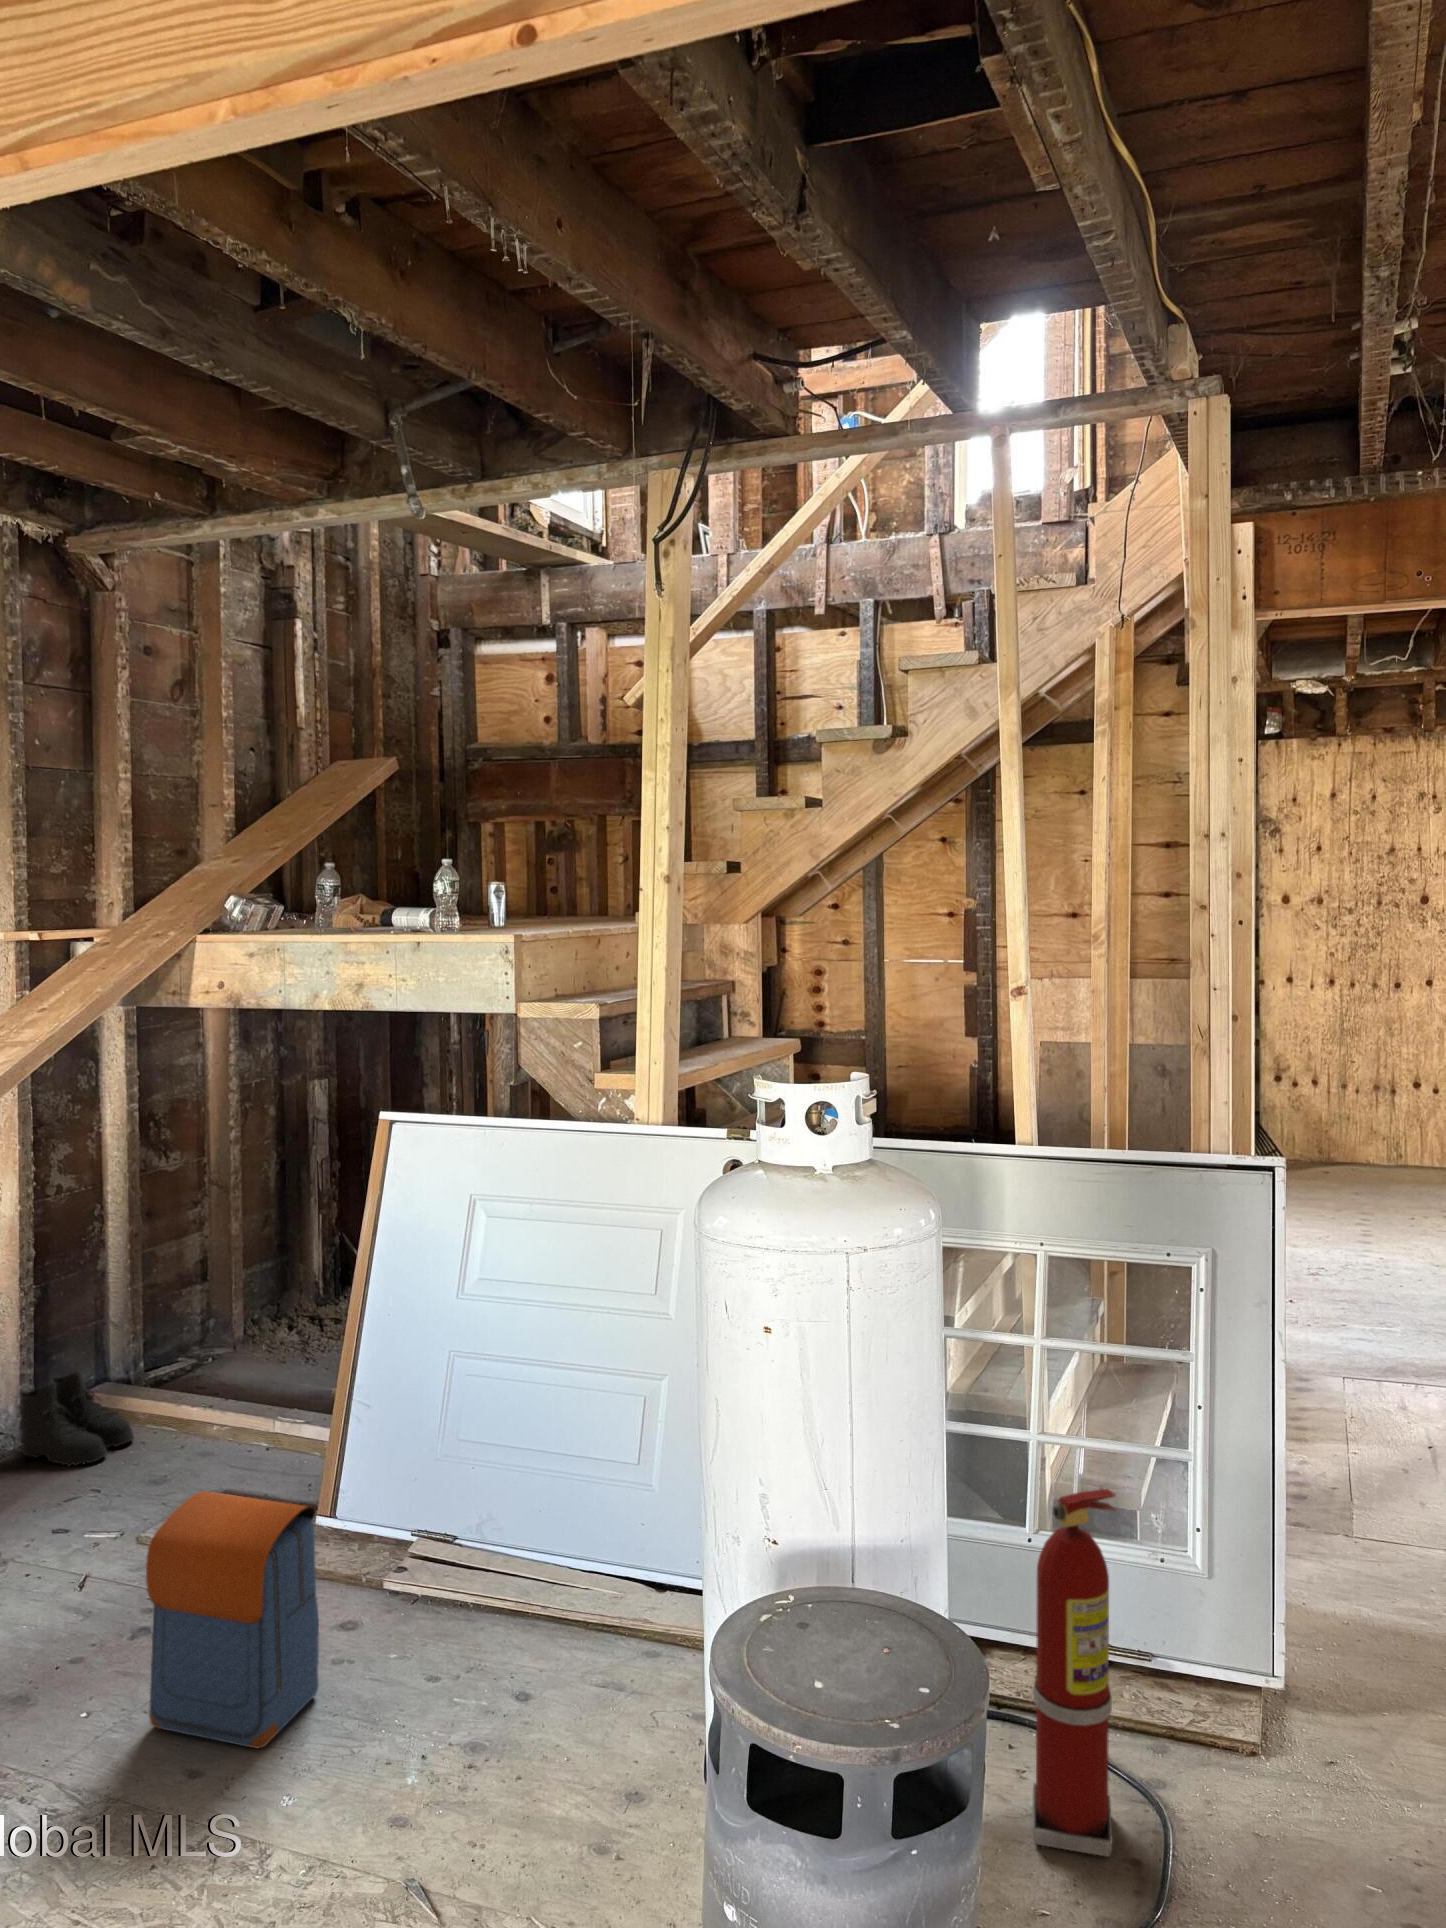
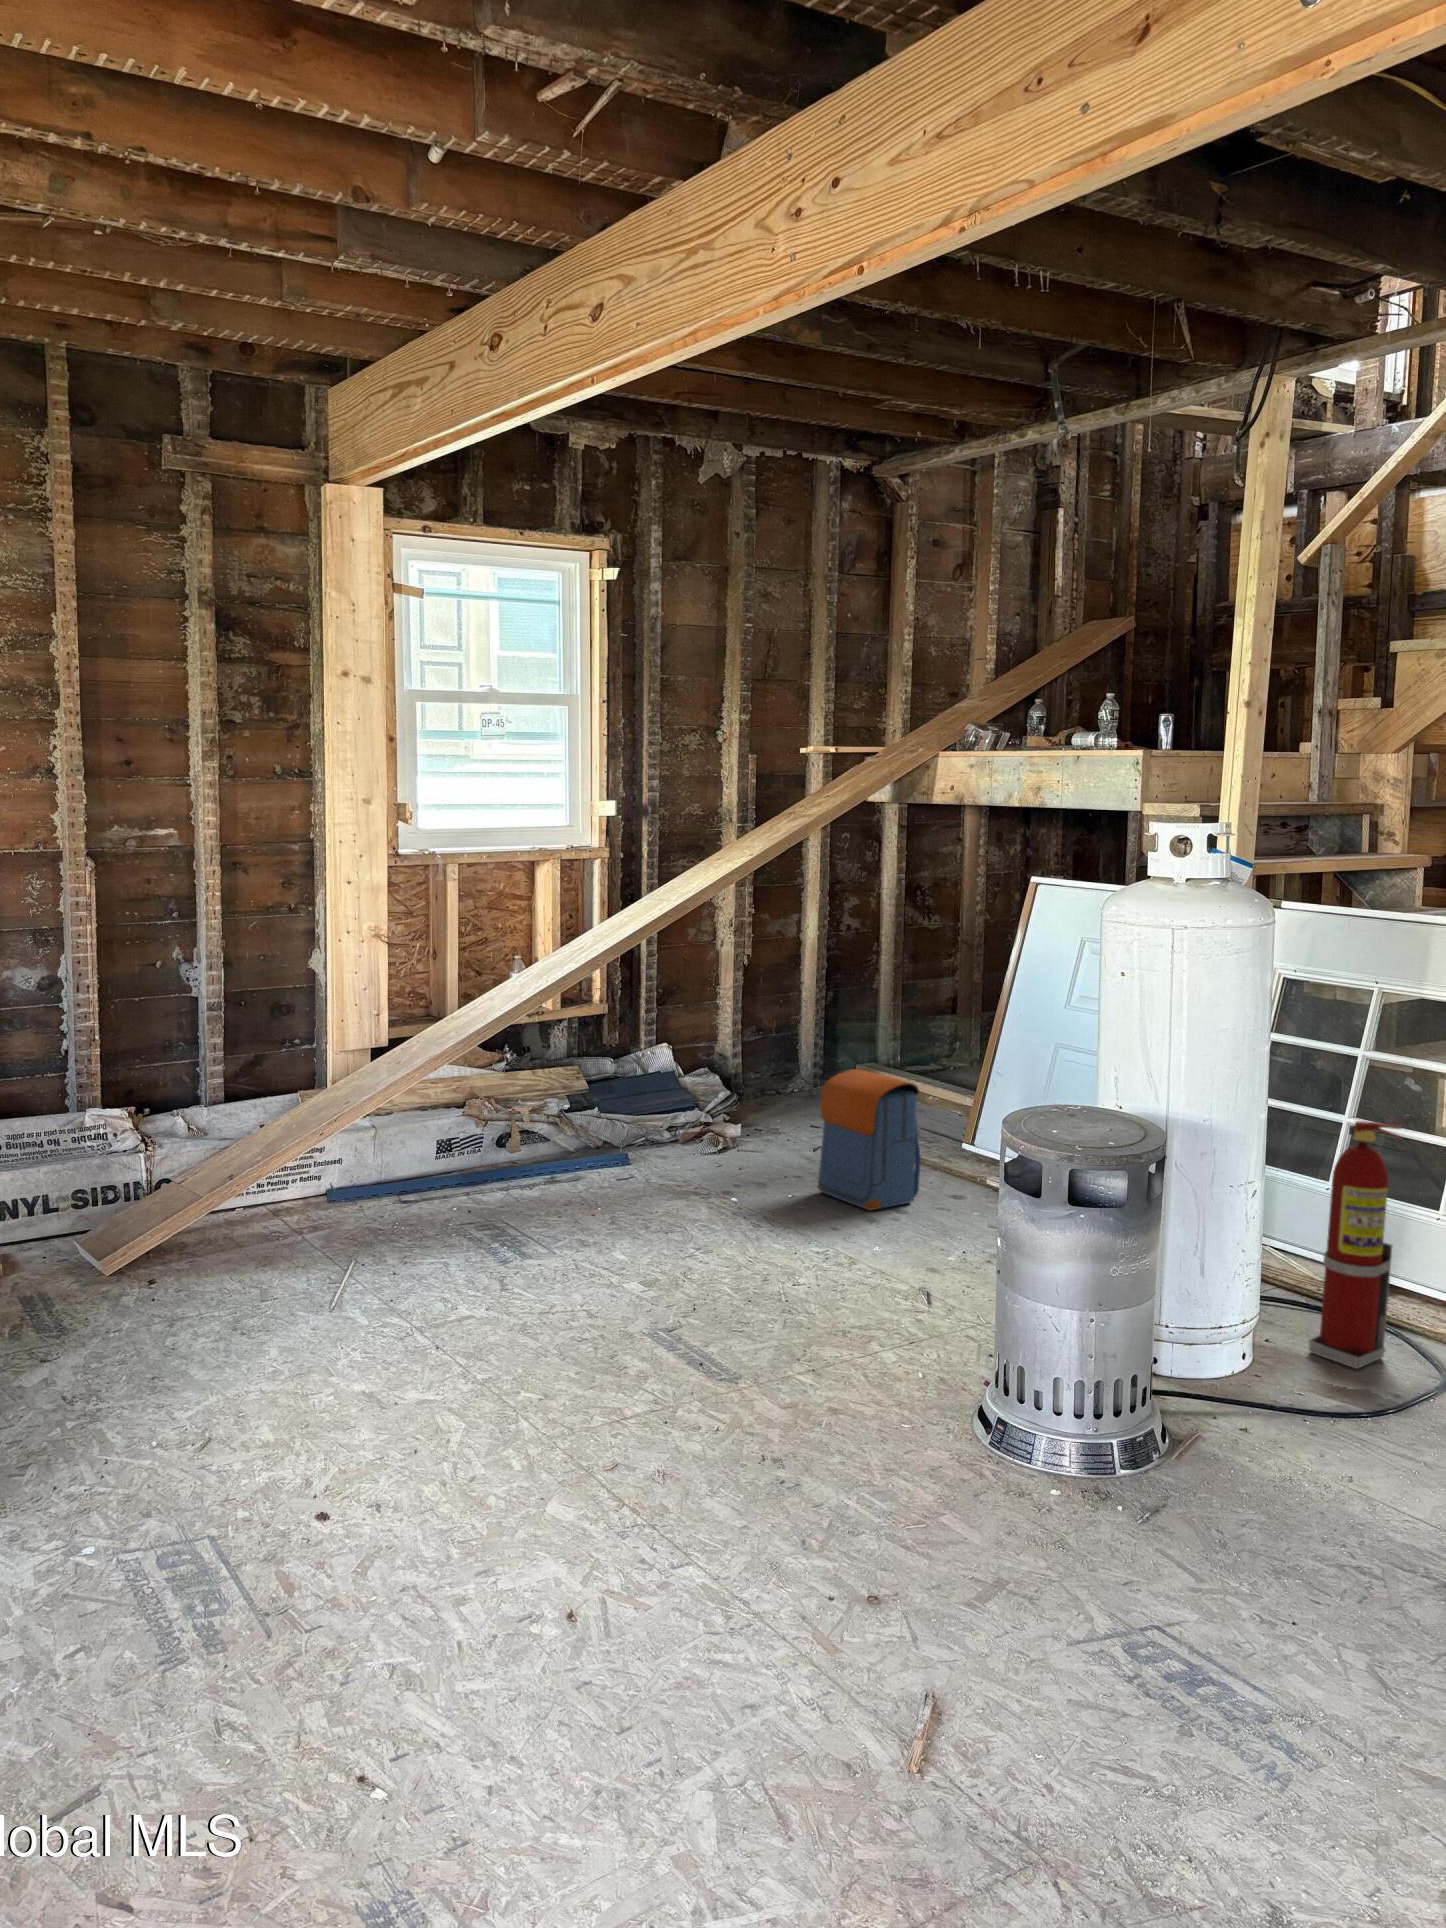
boots: present [18,1370,134,1466] -> none [807,1045,876,1102]

